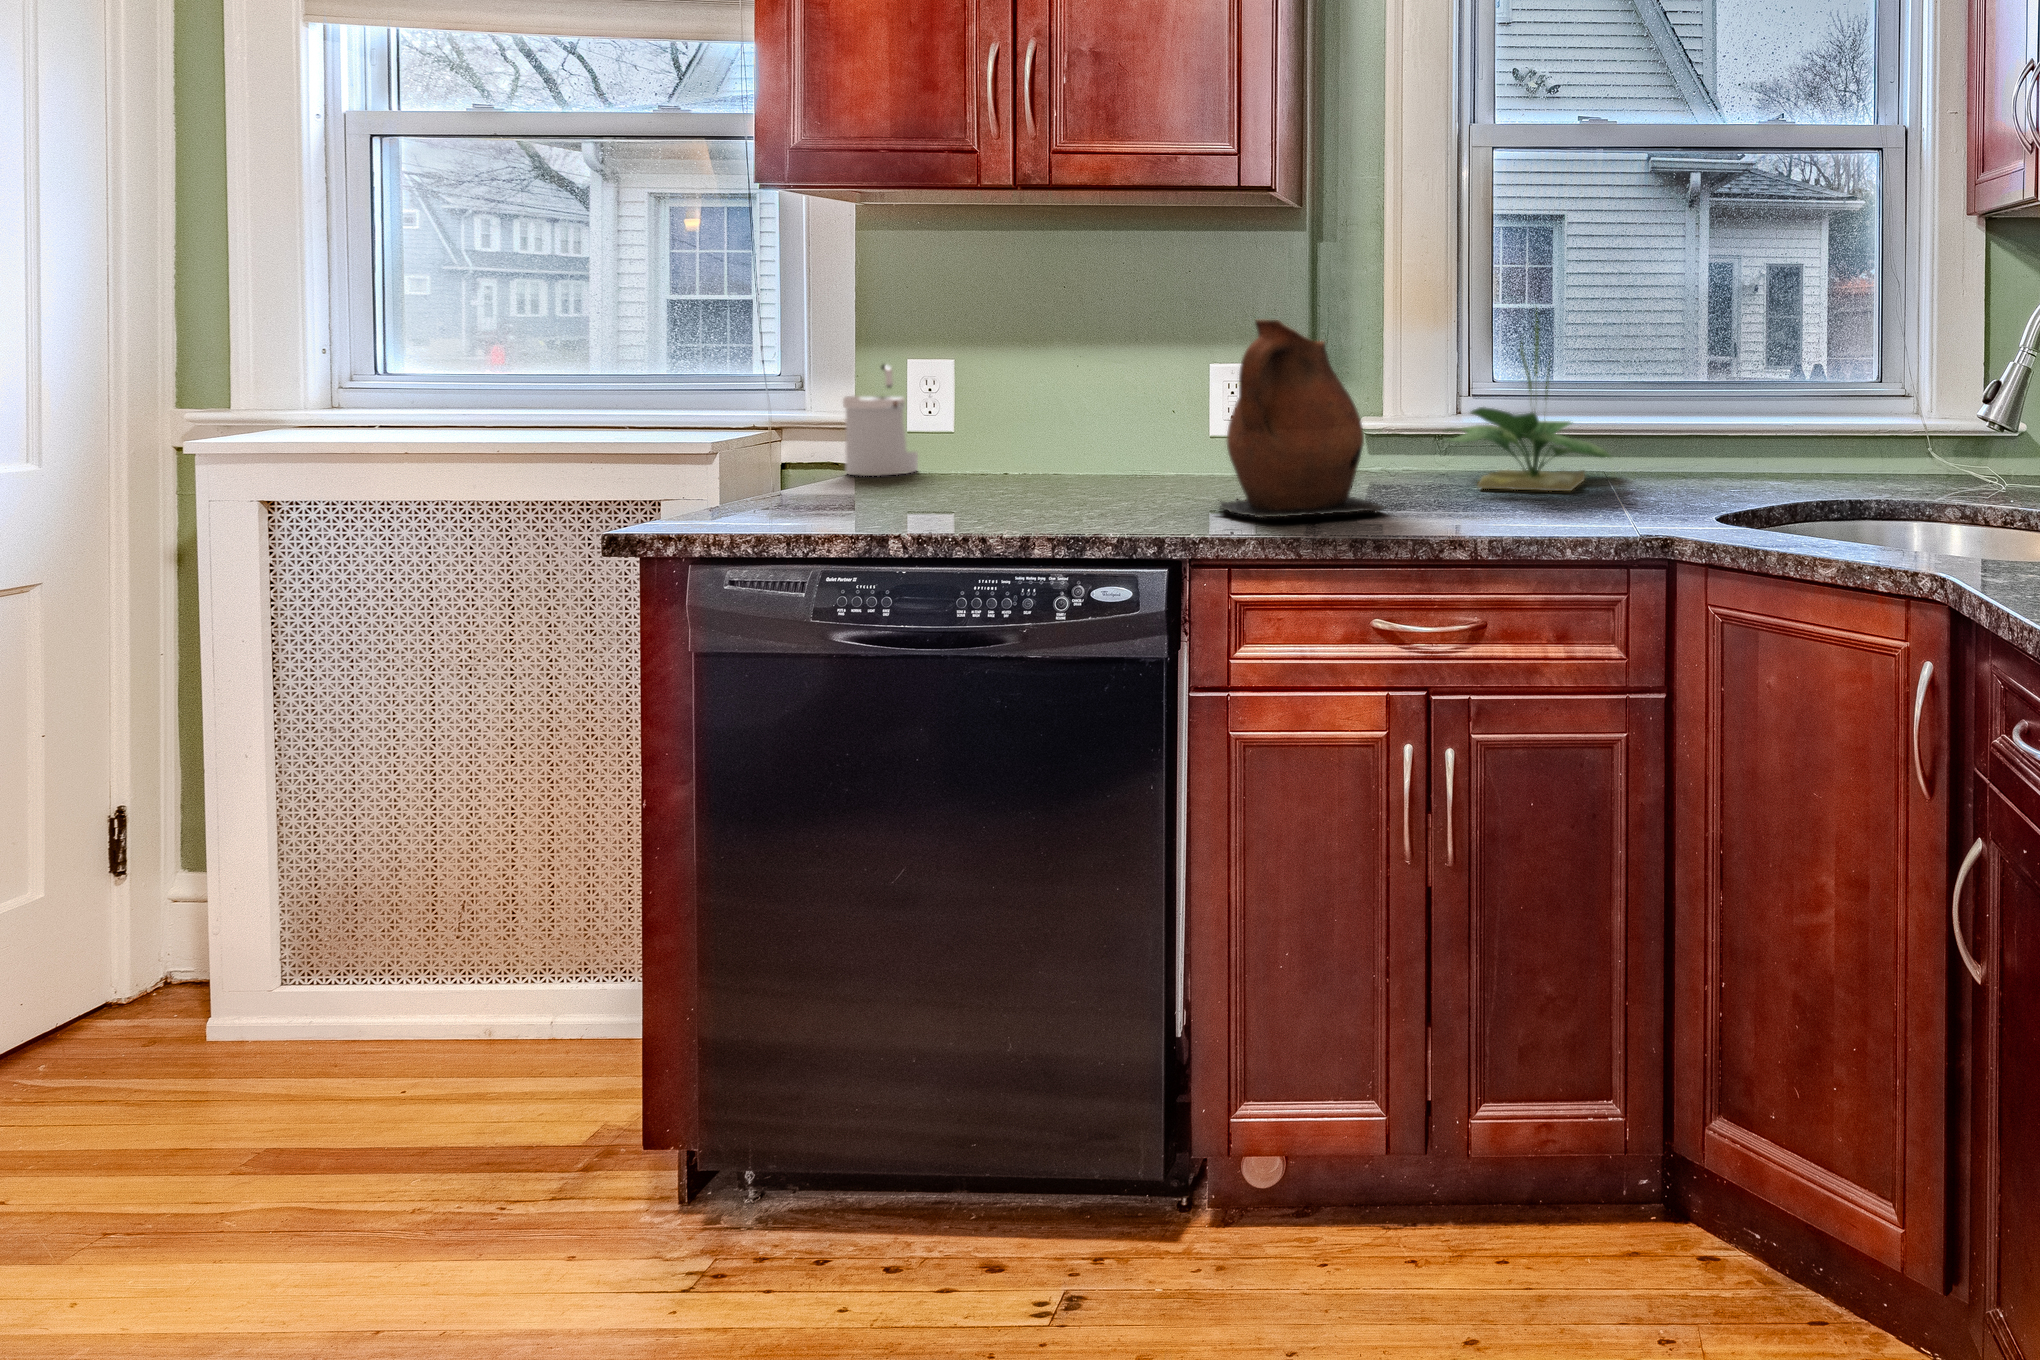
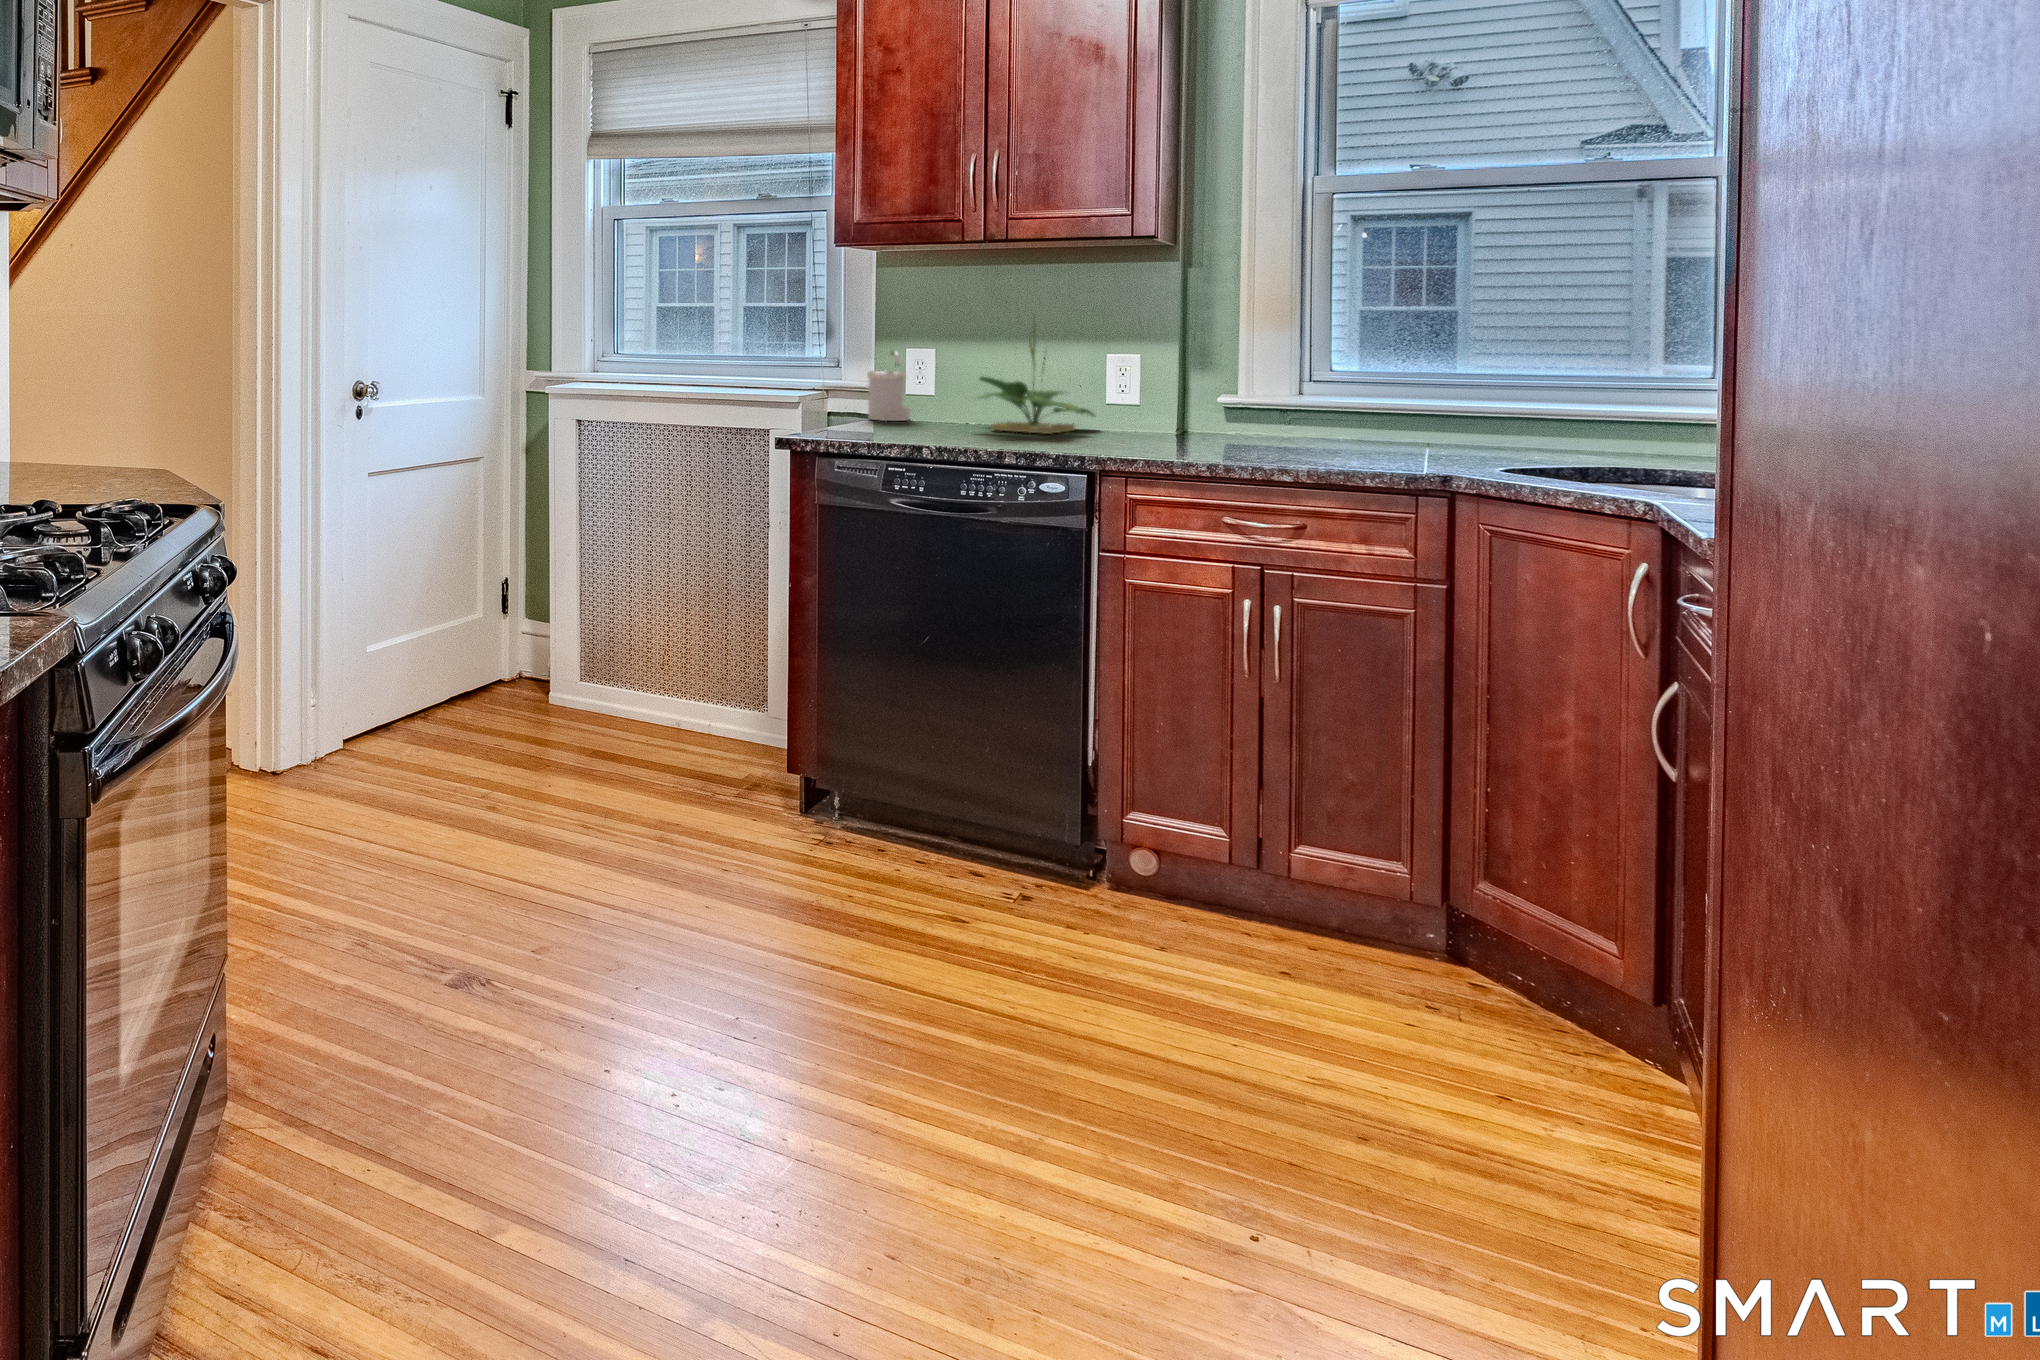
potted plant: present [1447,307,1611,491] -> present [977,314,1094,434]
ceramic pitcher: present [1220,320,1385,518] -> none [1110,323,1237,454]

